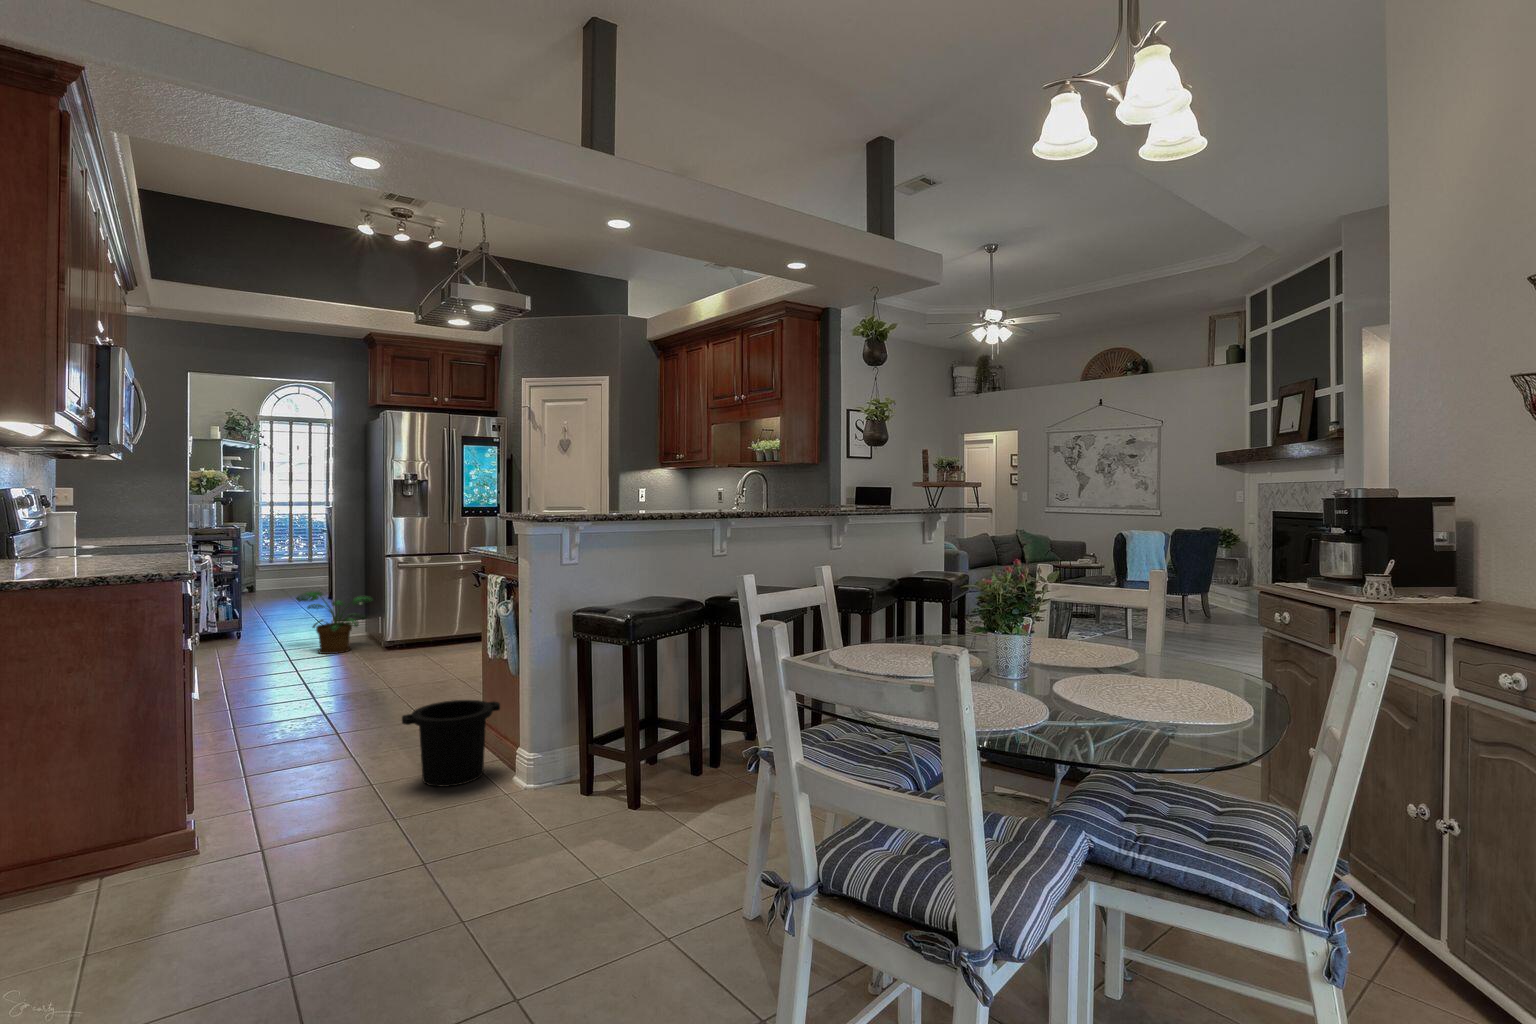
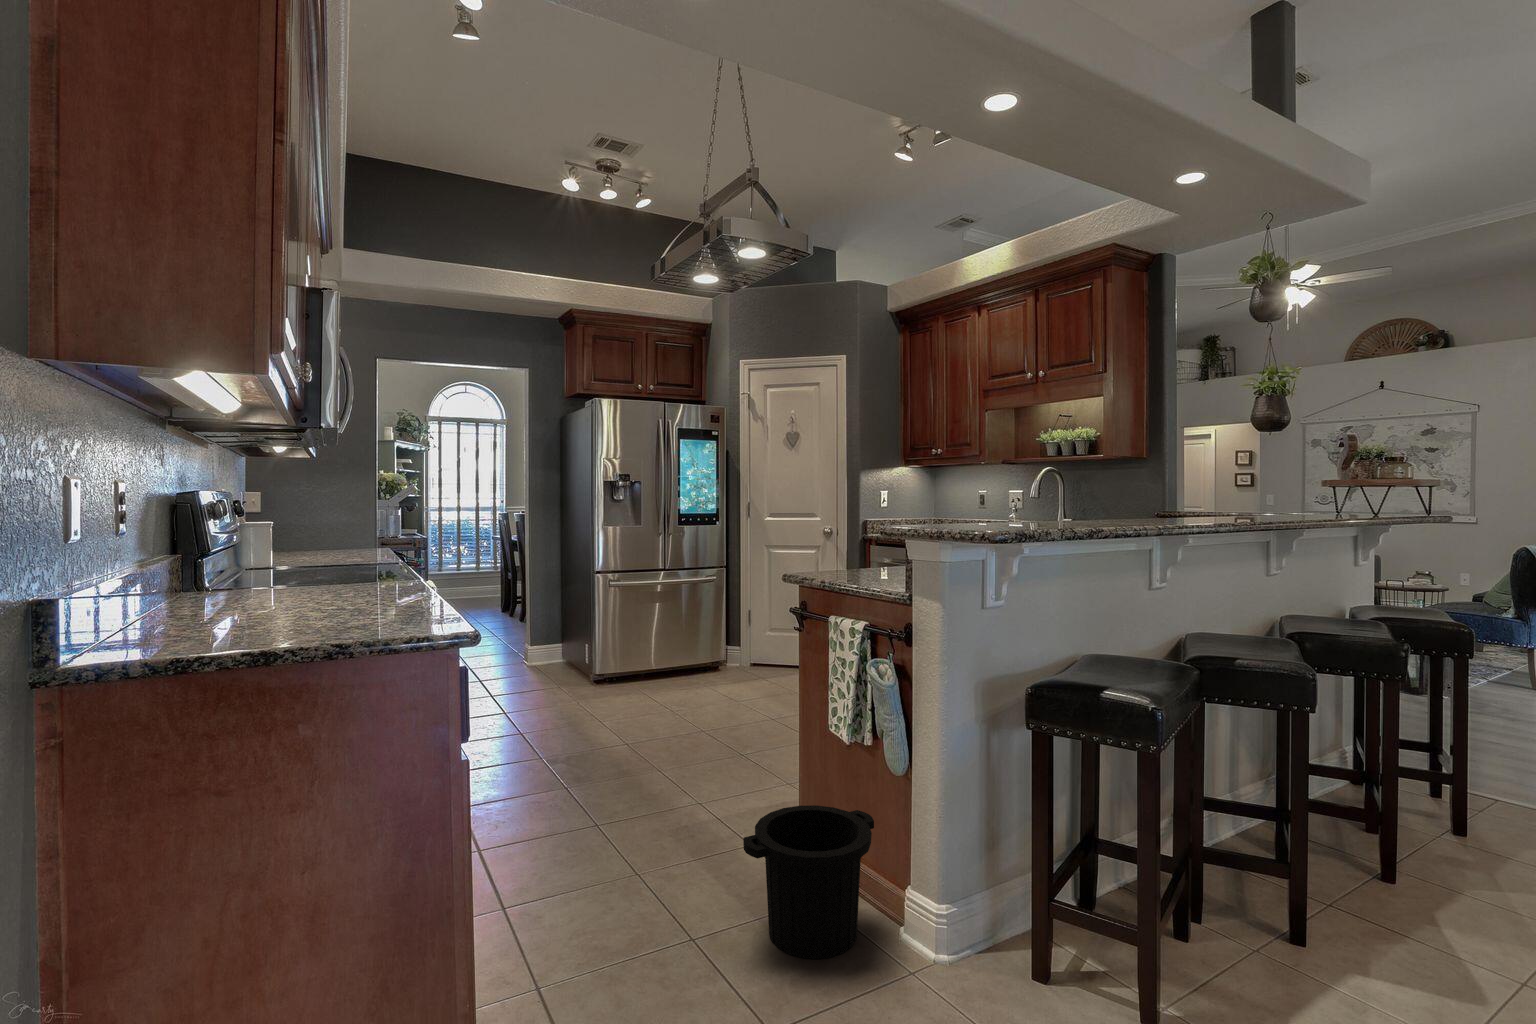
potted plant: present [296,591,373,654] -> none [491,610,579,685]

